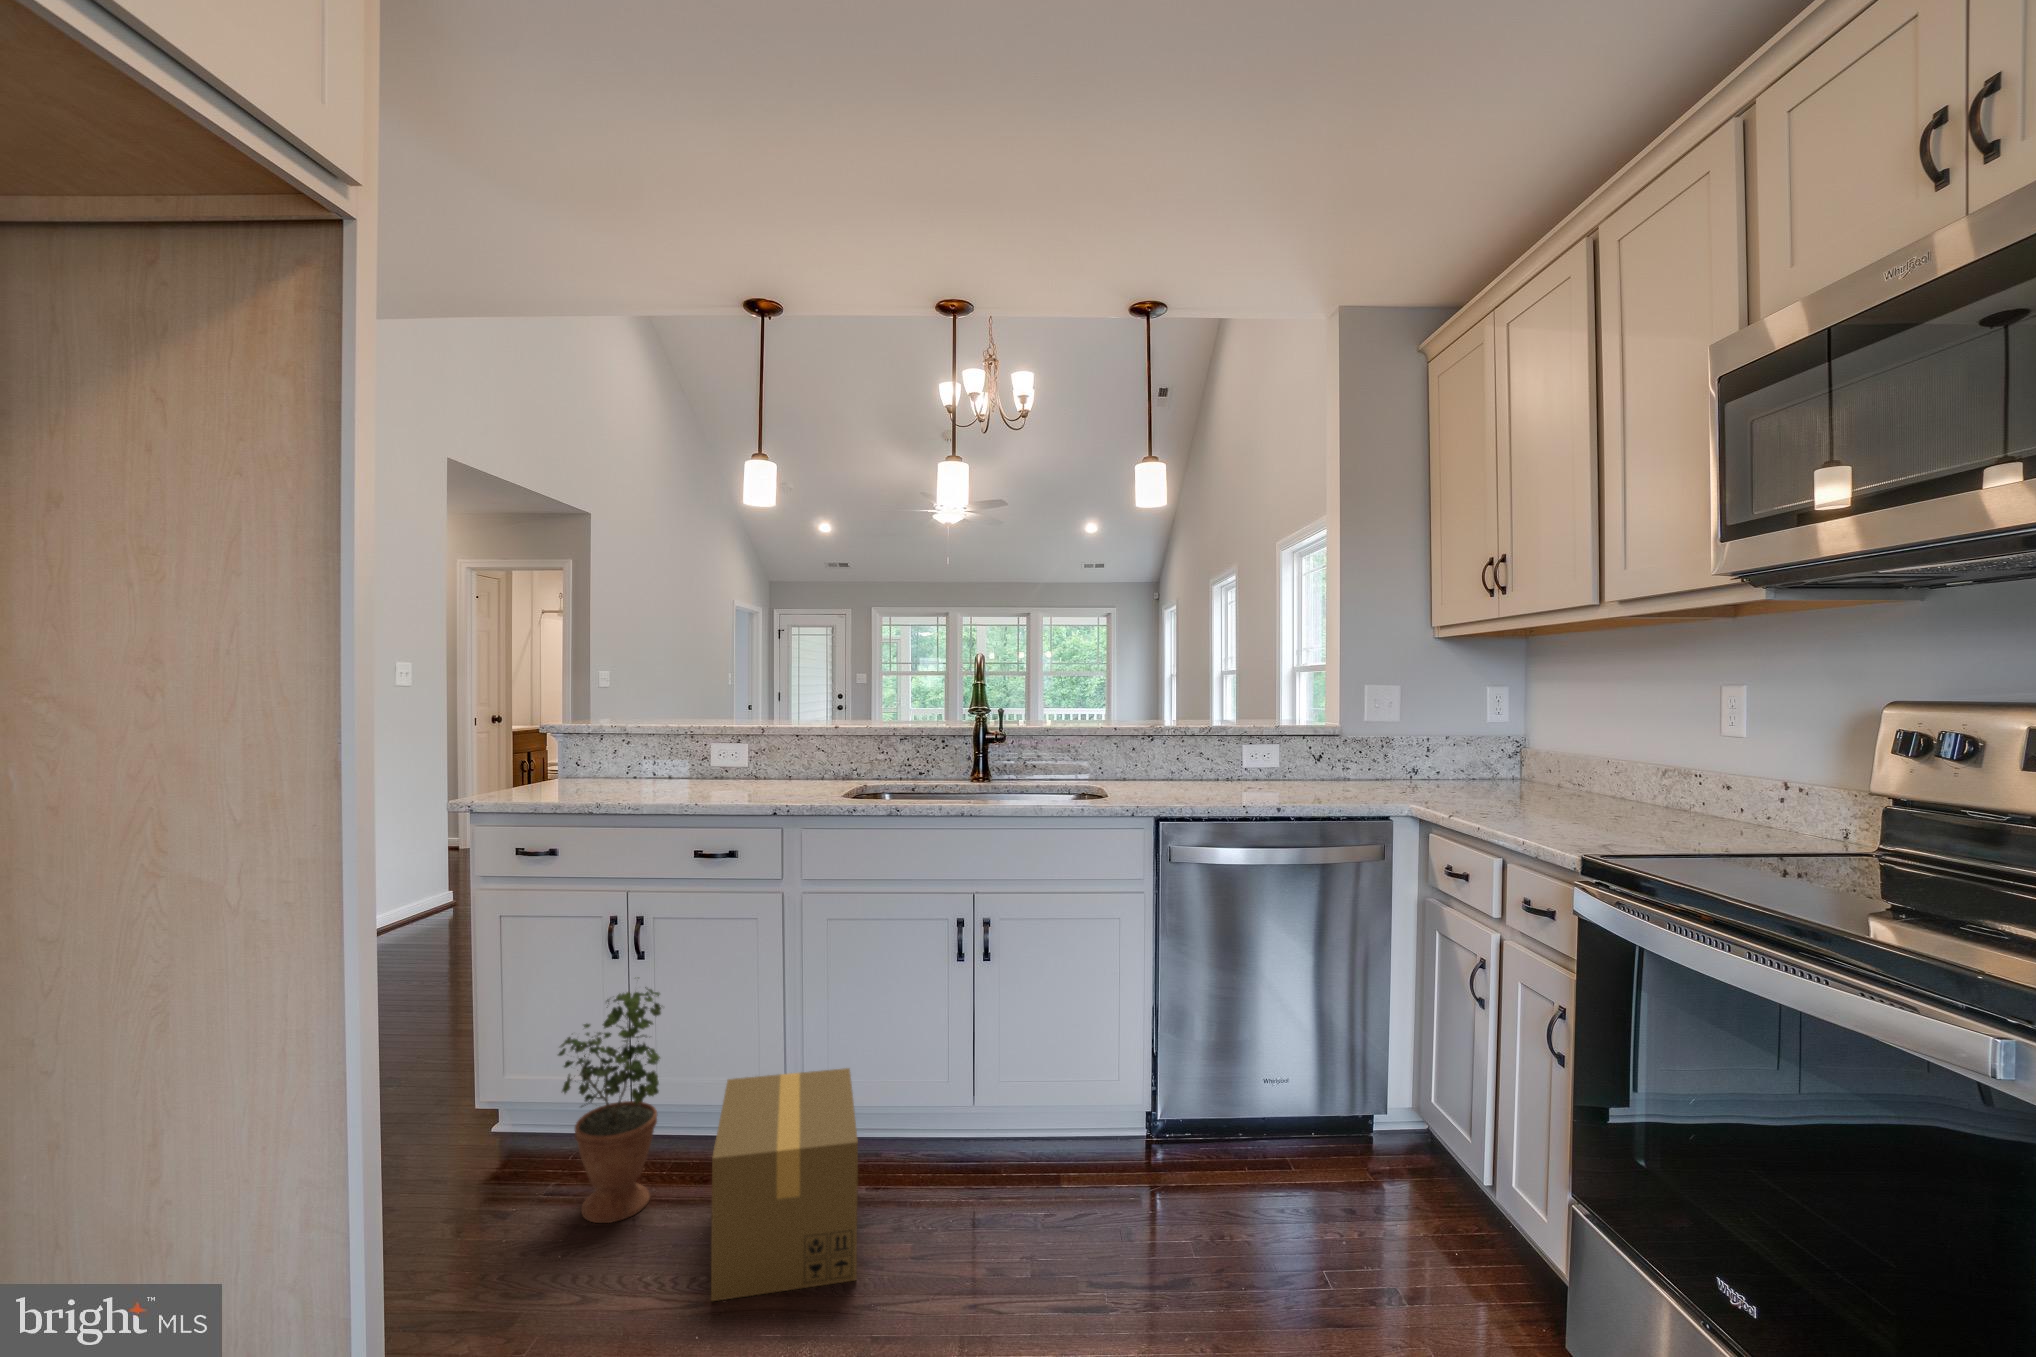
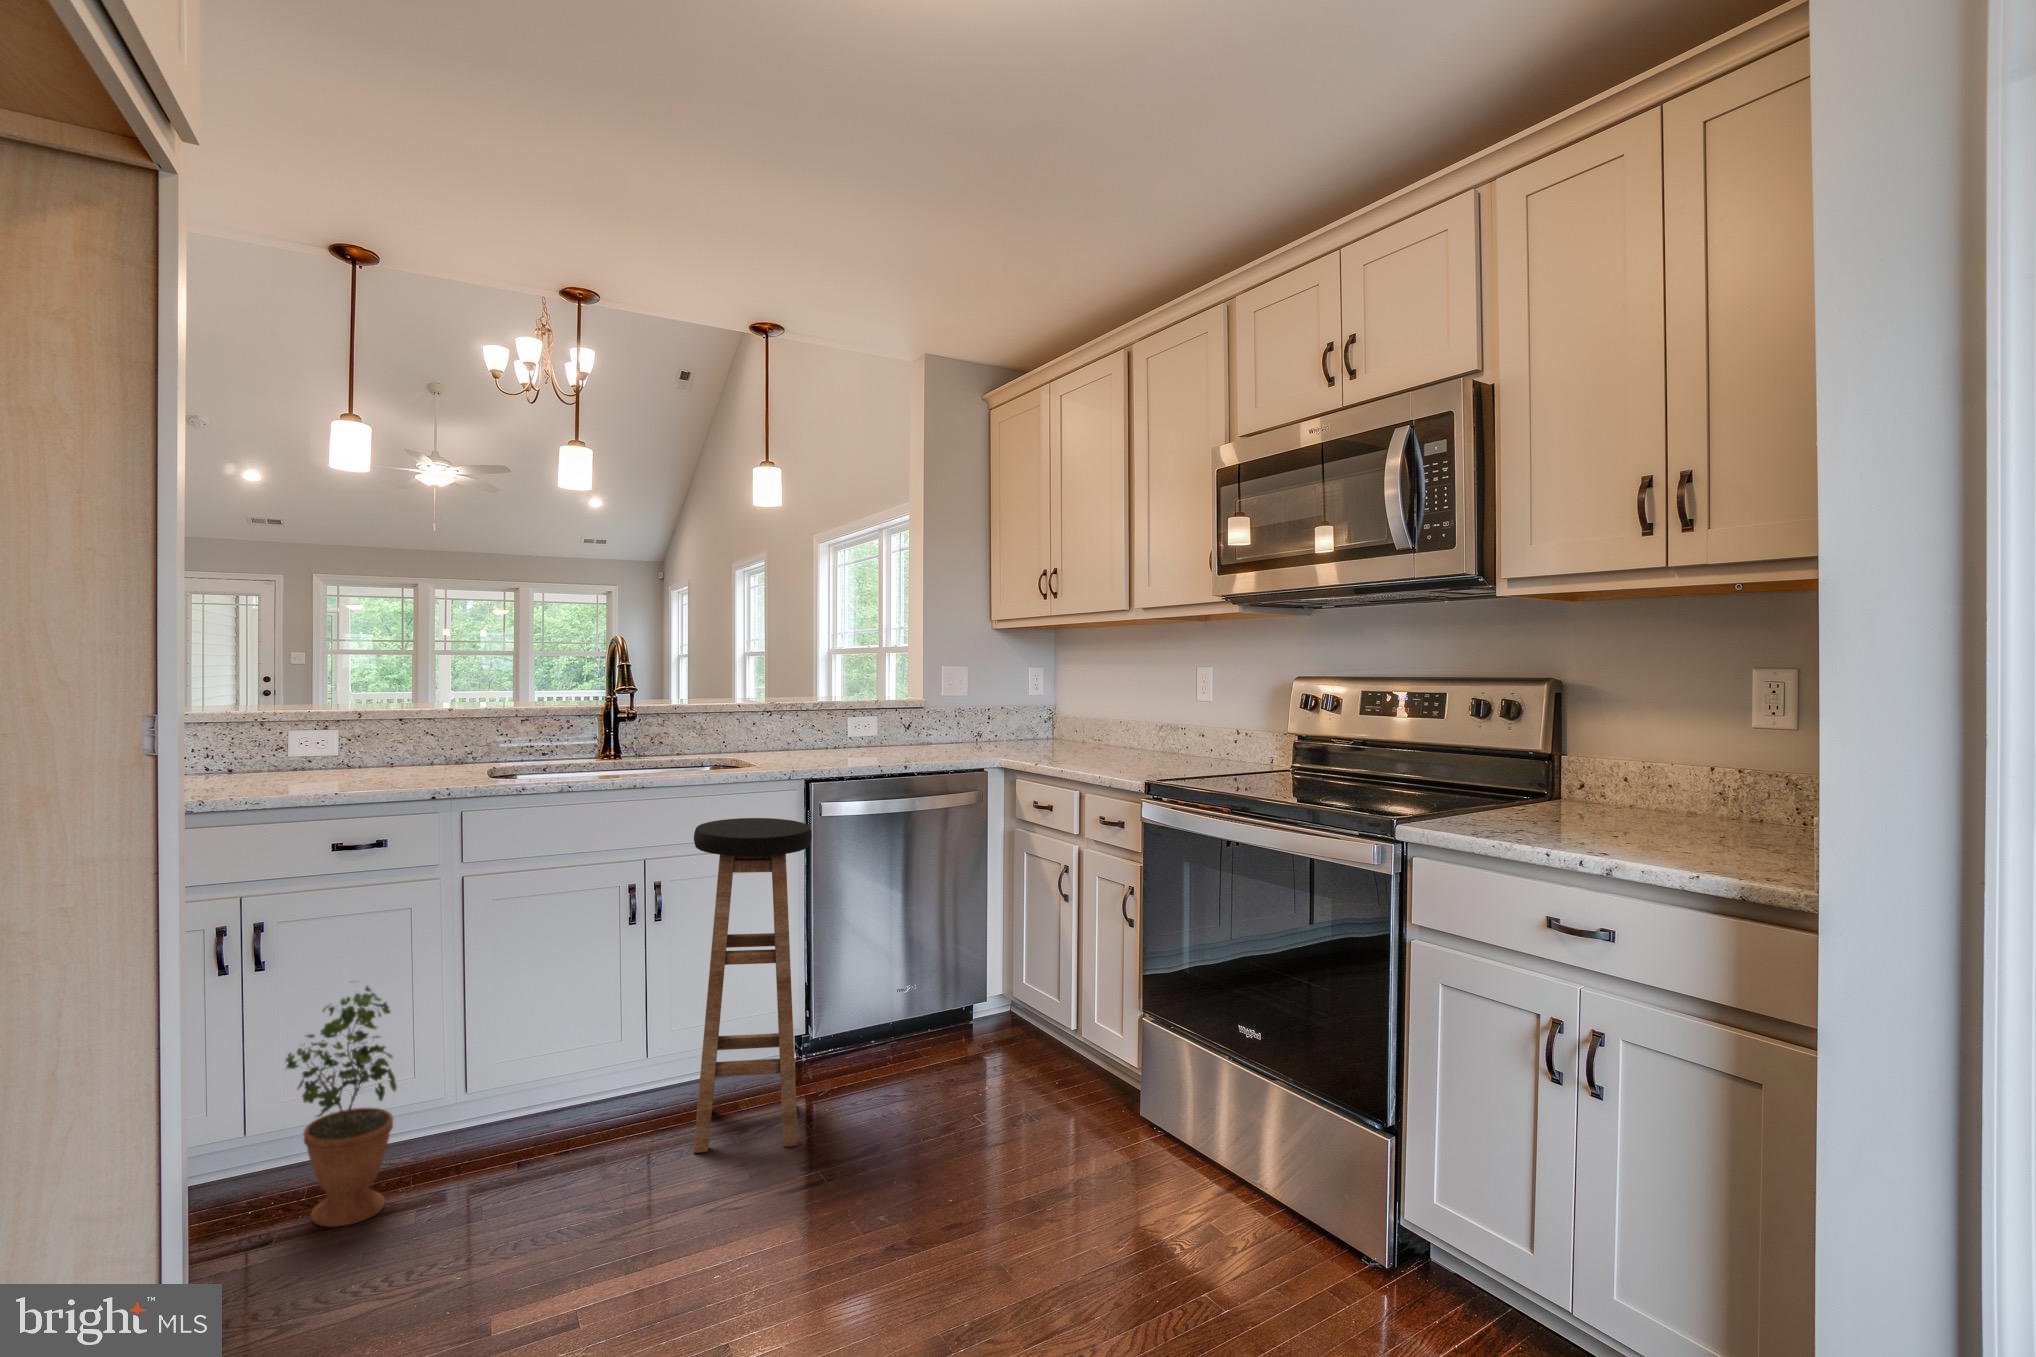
bar stool: none [930,852,1083,1276] -> present [694,818,812,1153]
cardboard box: present [711,1068,858,1301] -> none [468,1033,656,1231]

